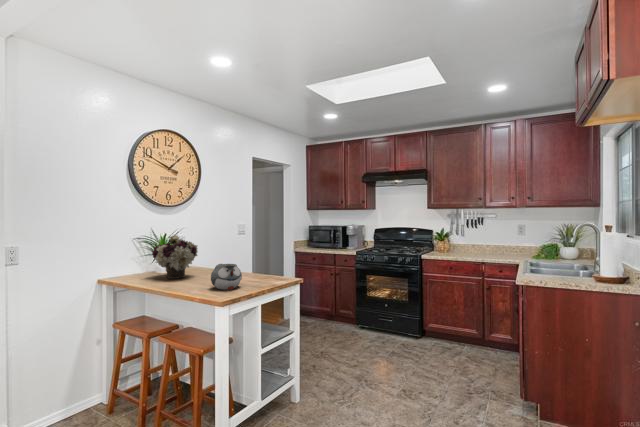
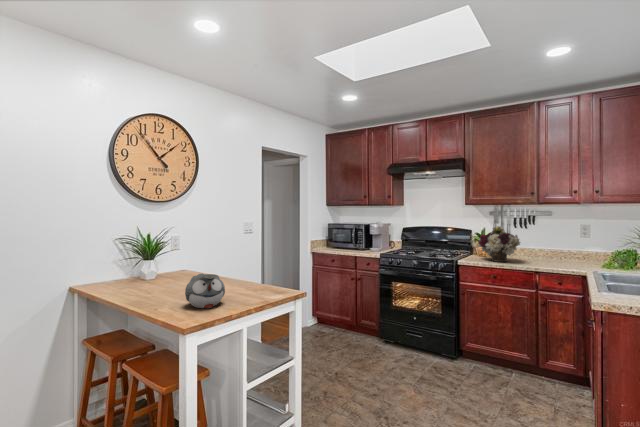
flower arrangement: present [152,235,198,279] -> present [478,226,520,262]

